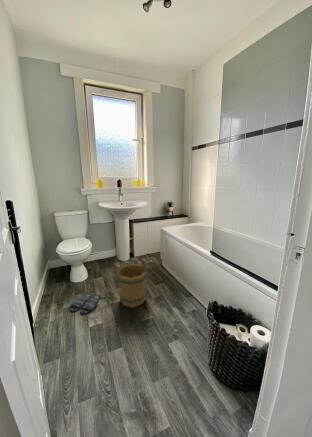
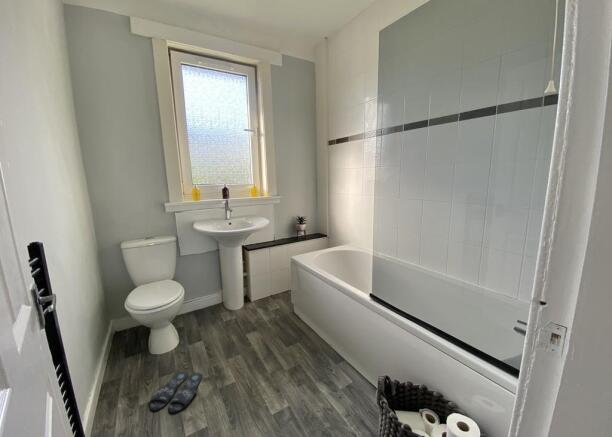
bucket: present [116,258,148,307] -> none [225,308,277,391]

